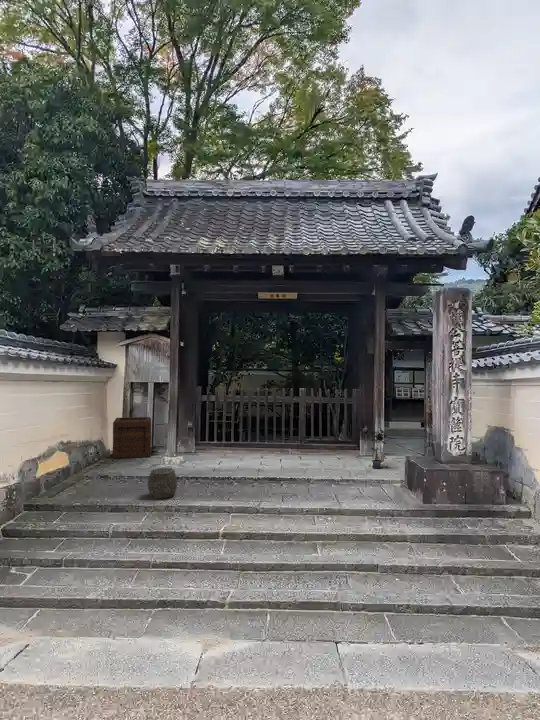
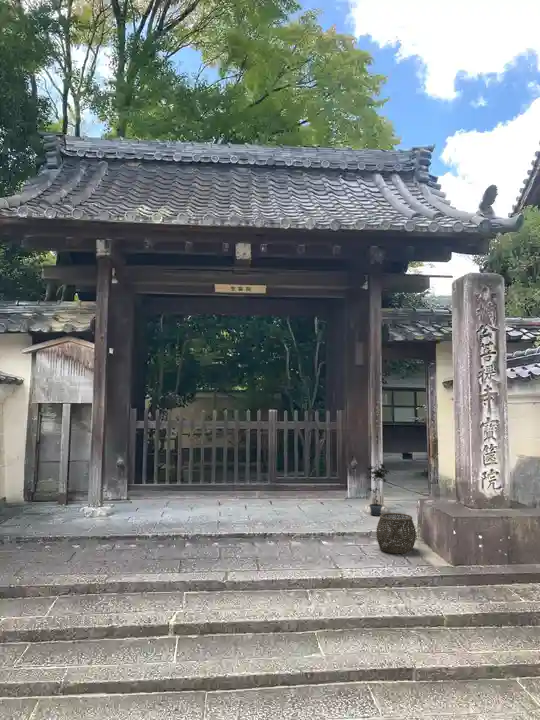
wooden crate: present [113,417,151,459] -> none [11,451,66,509]
woven basket: present [148,468,177,498] -> present [376,513,416,554]

